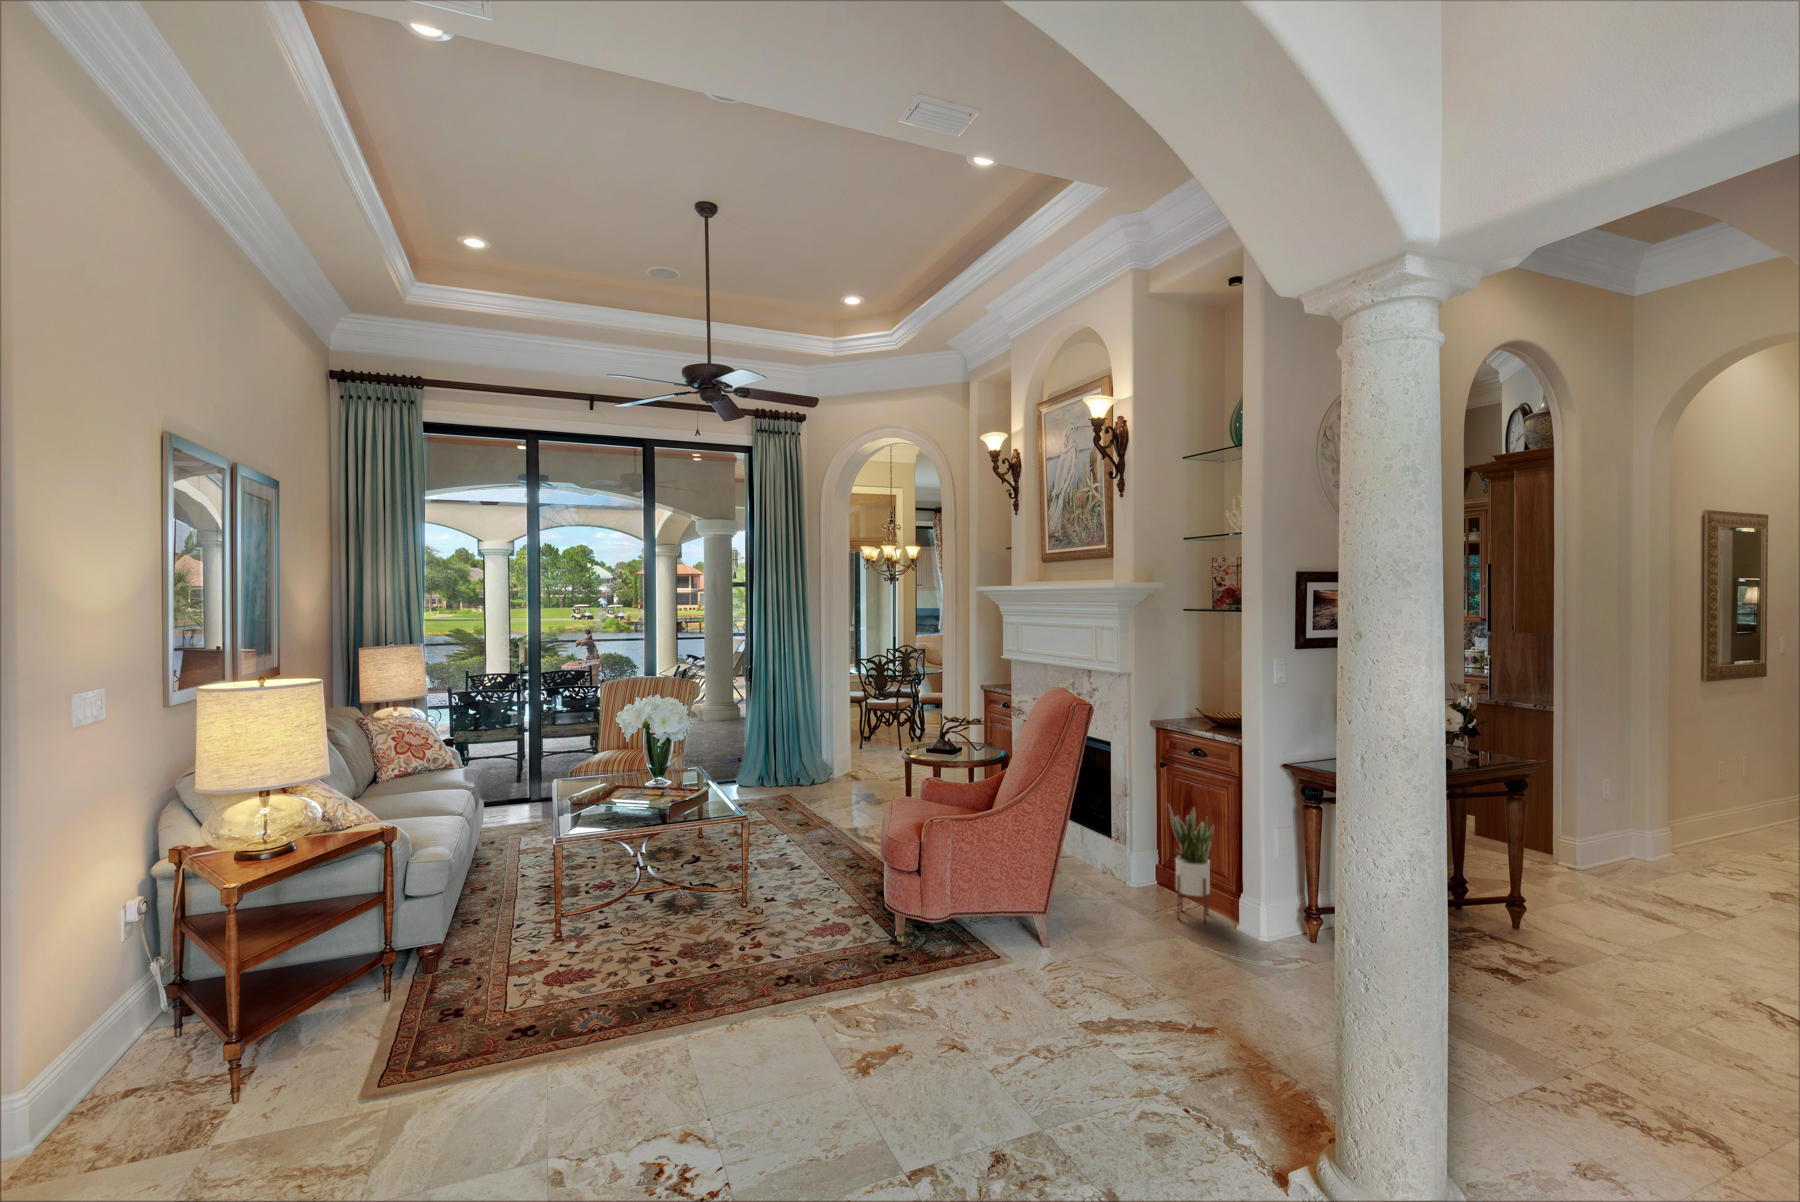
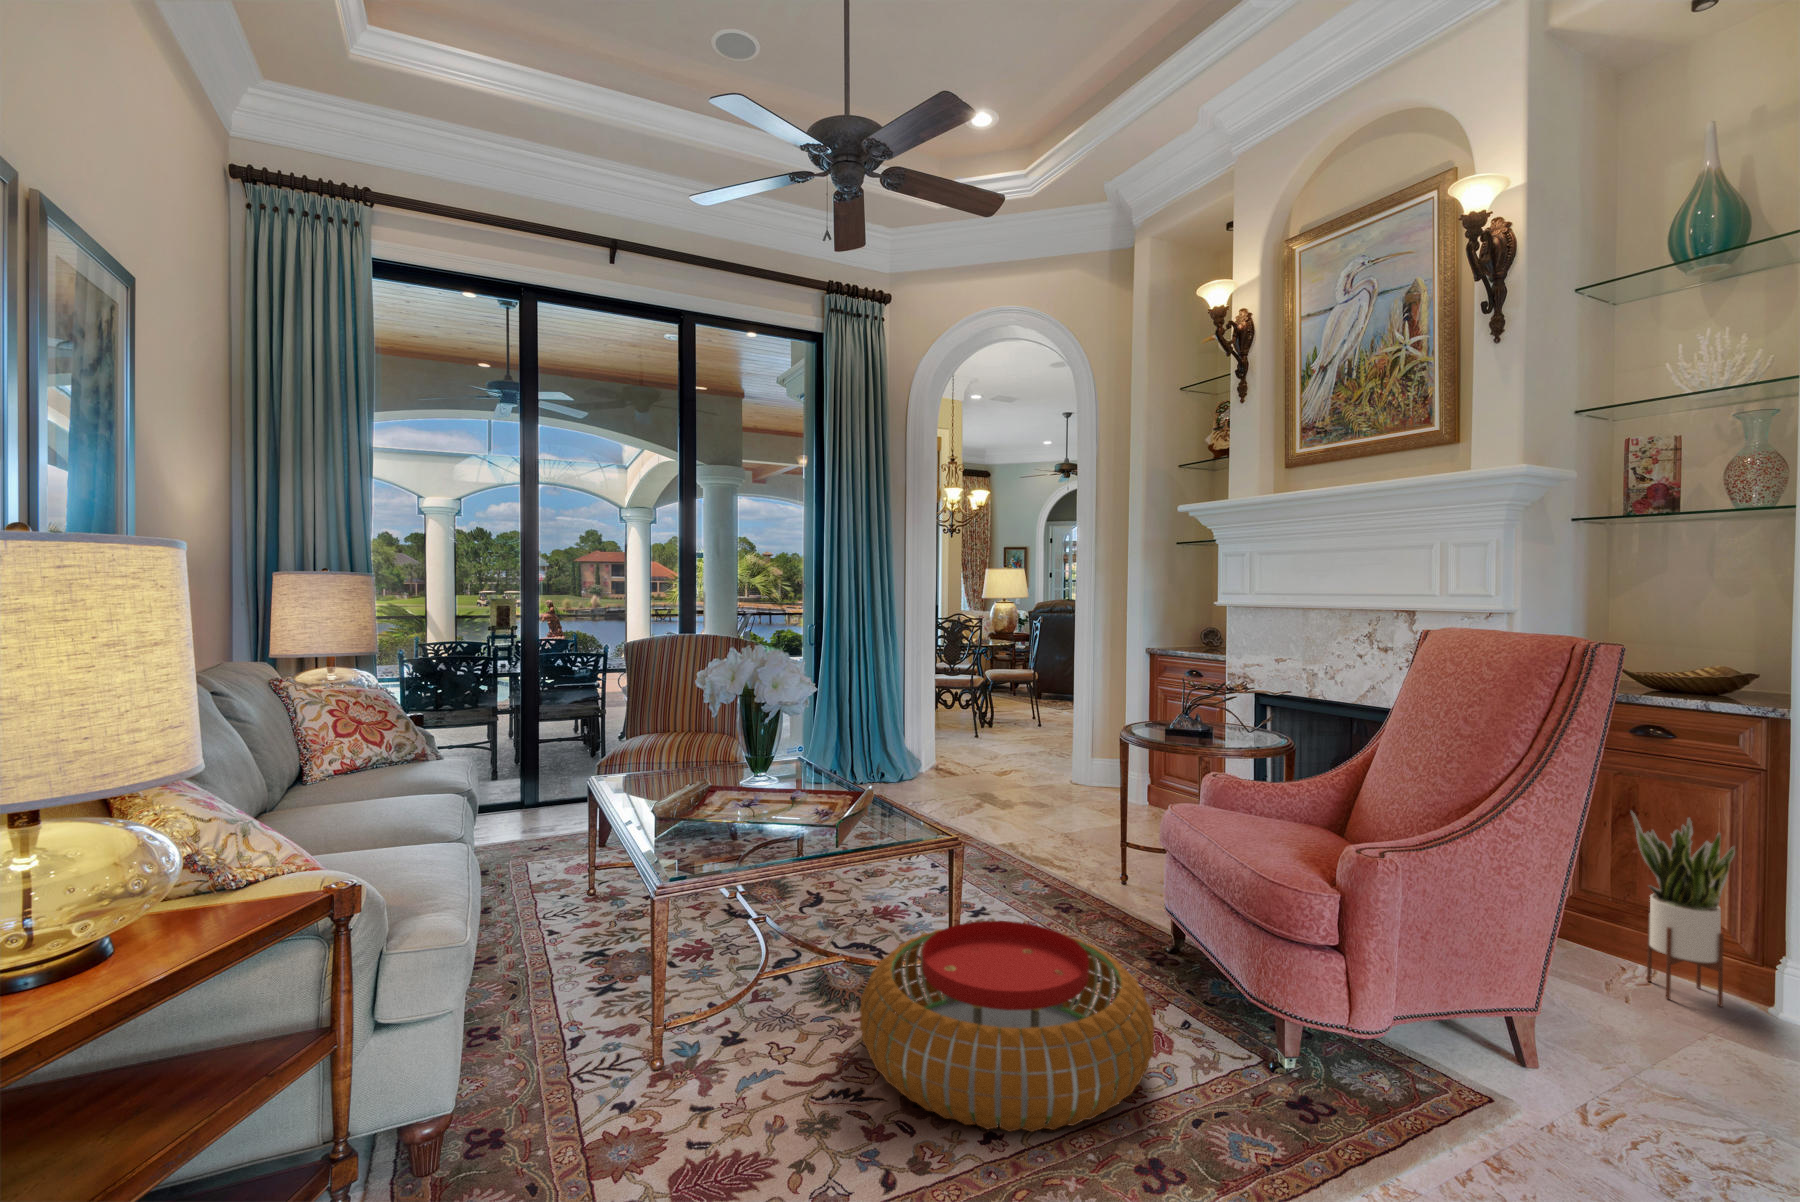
pouf: none [666,863,831,965] -> present [860,921,1154,1132]

